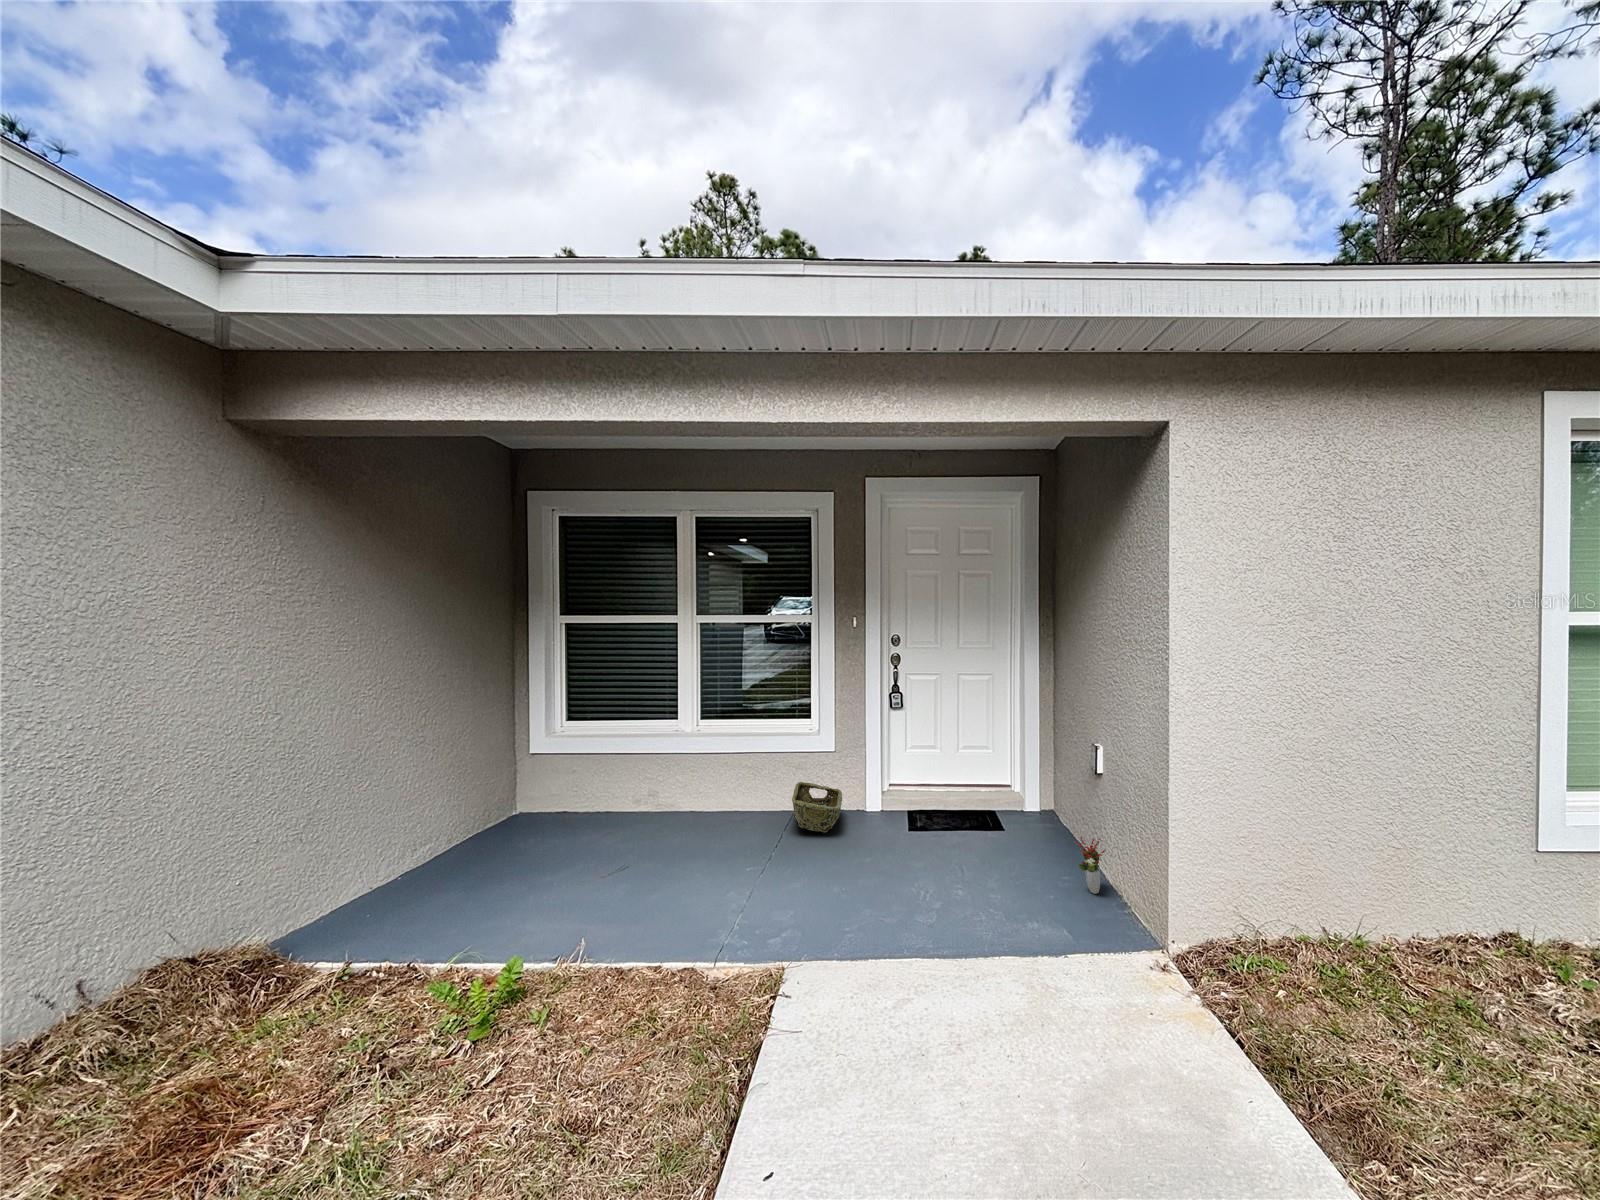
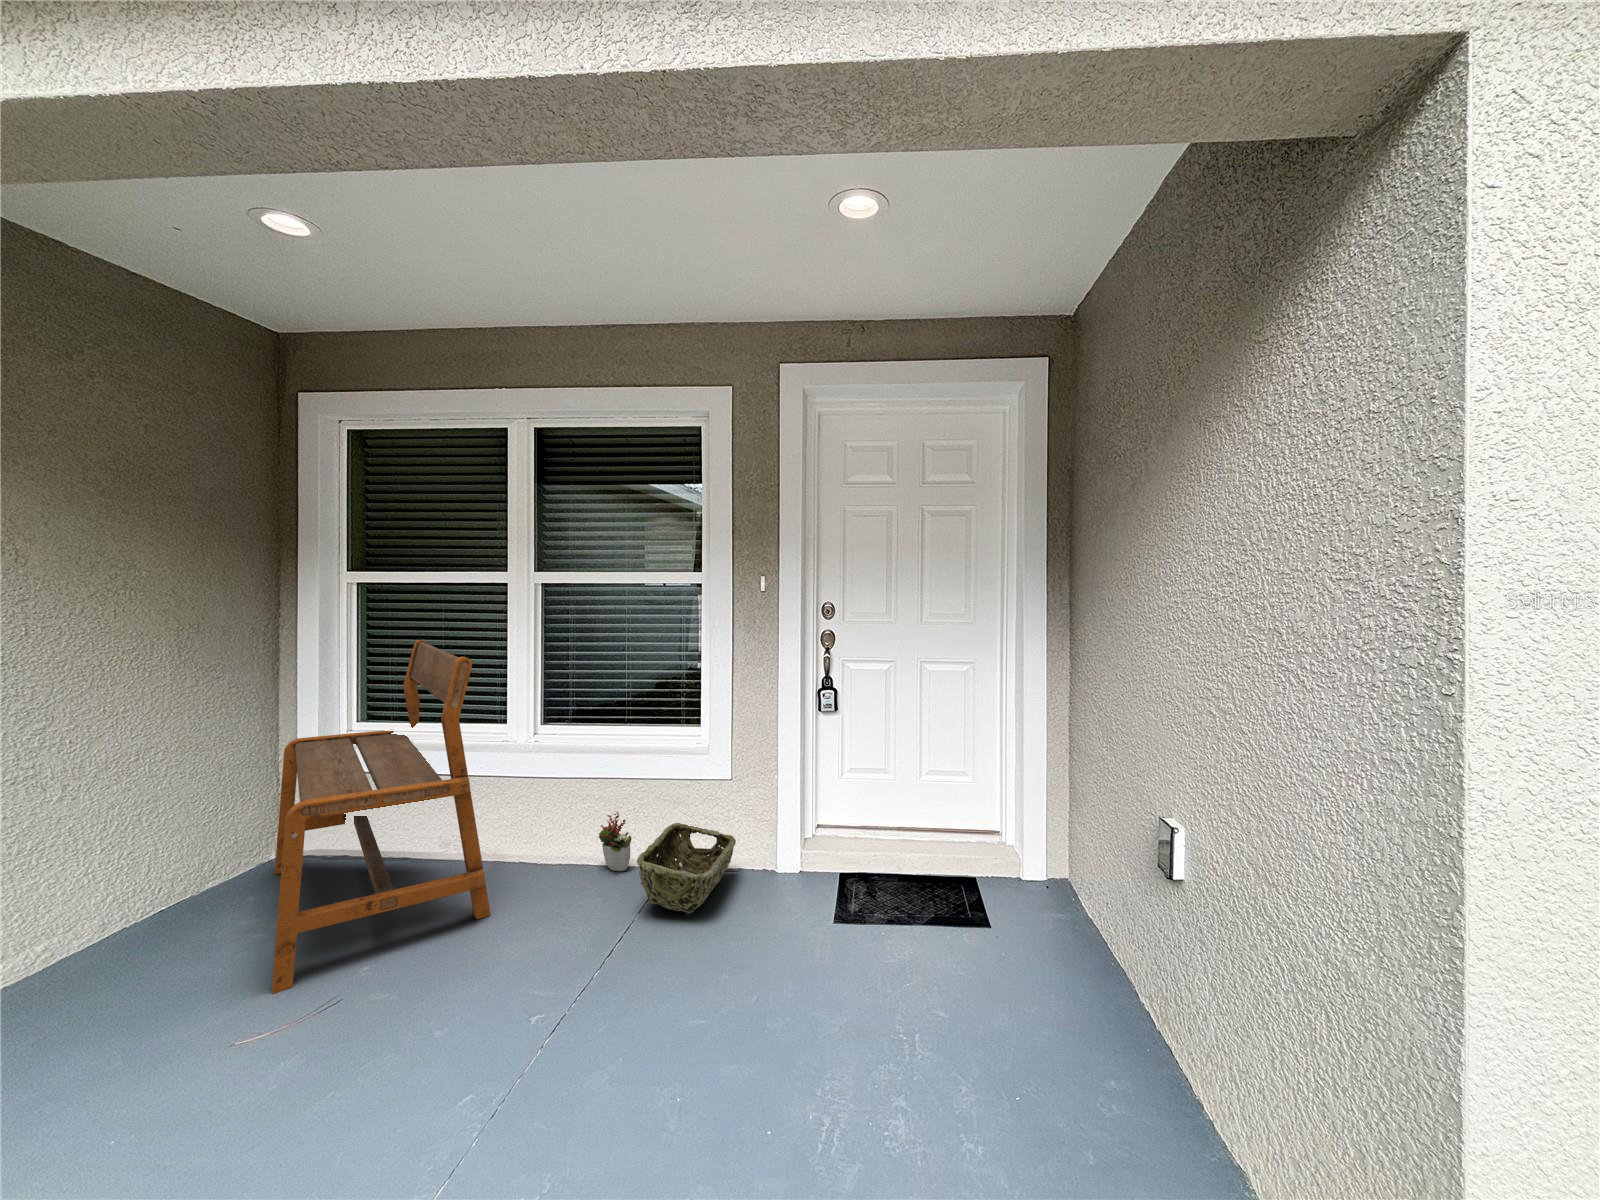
bench: none [528,662,699,875] -> present [272,640,491,994]
decorative plant: present [1076,835,1105,894] -> present [599,812,631,871]

